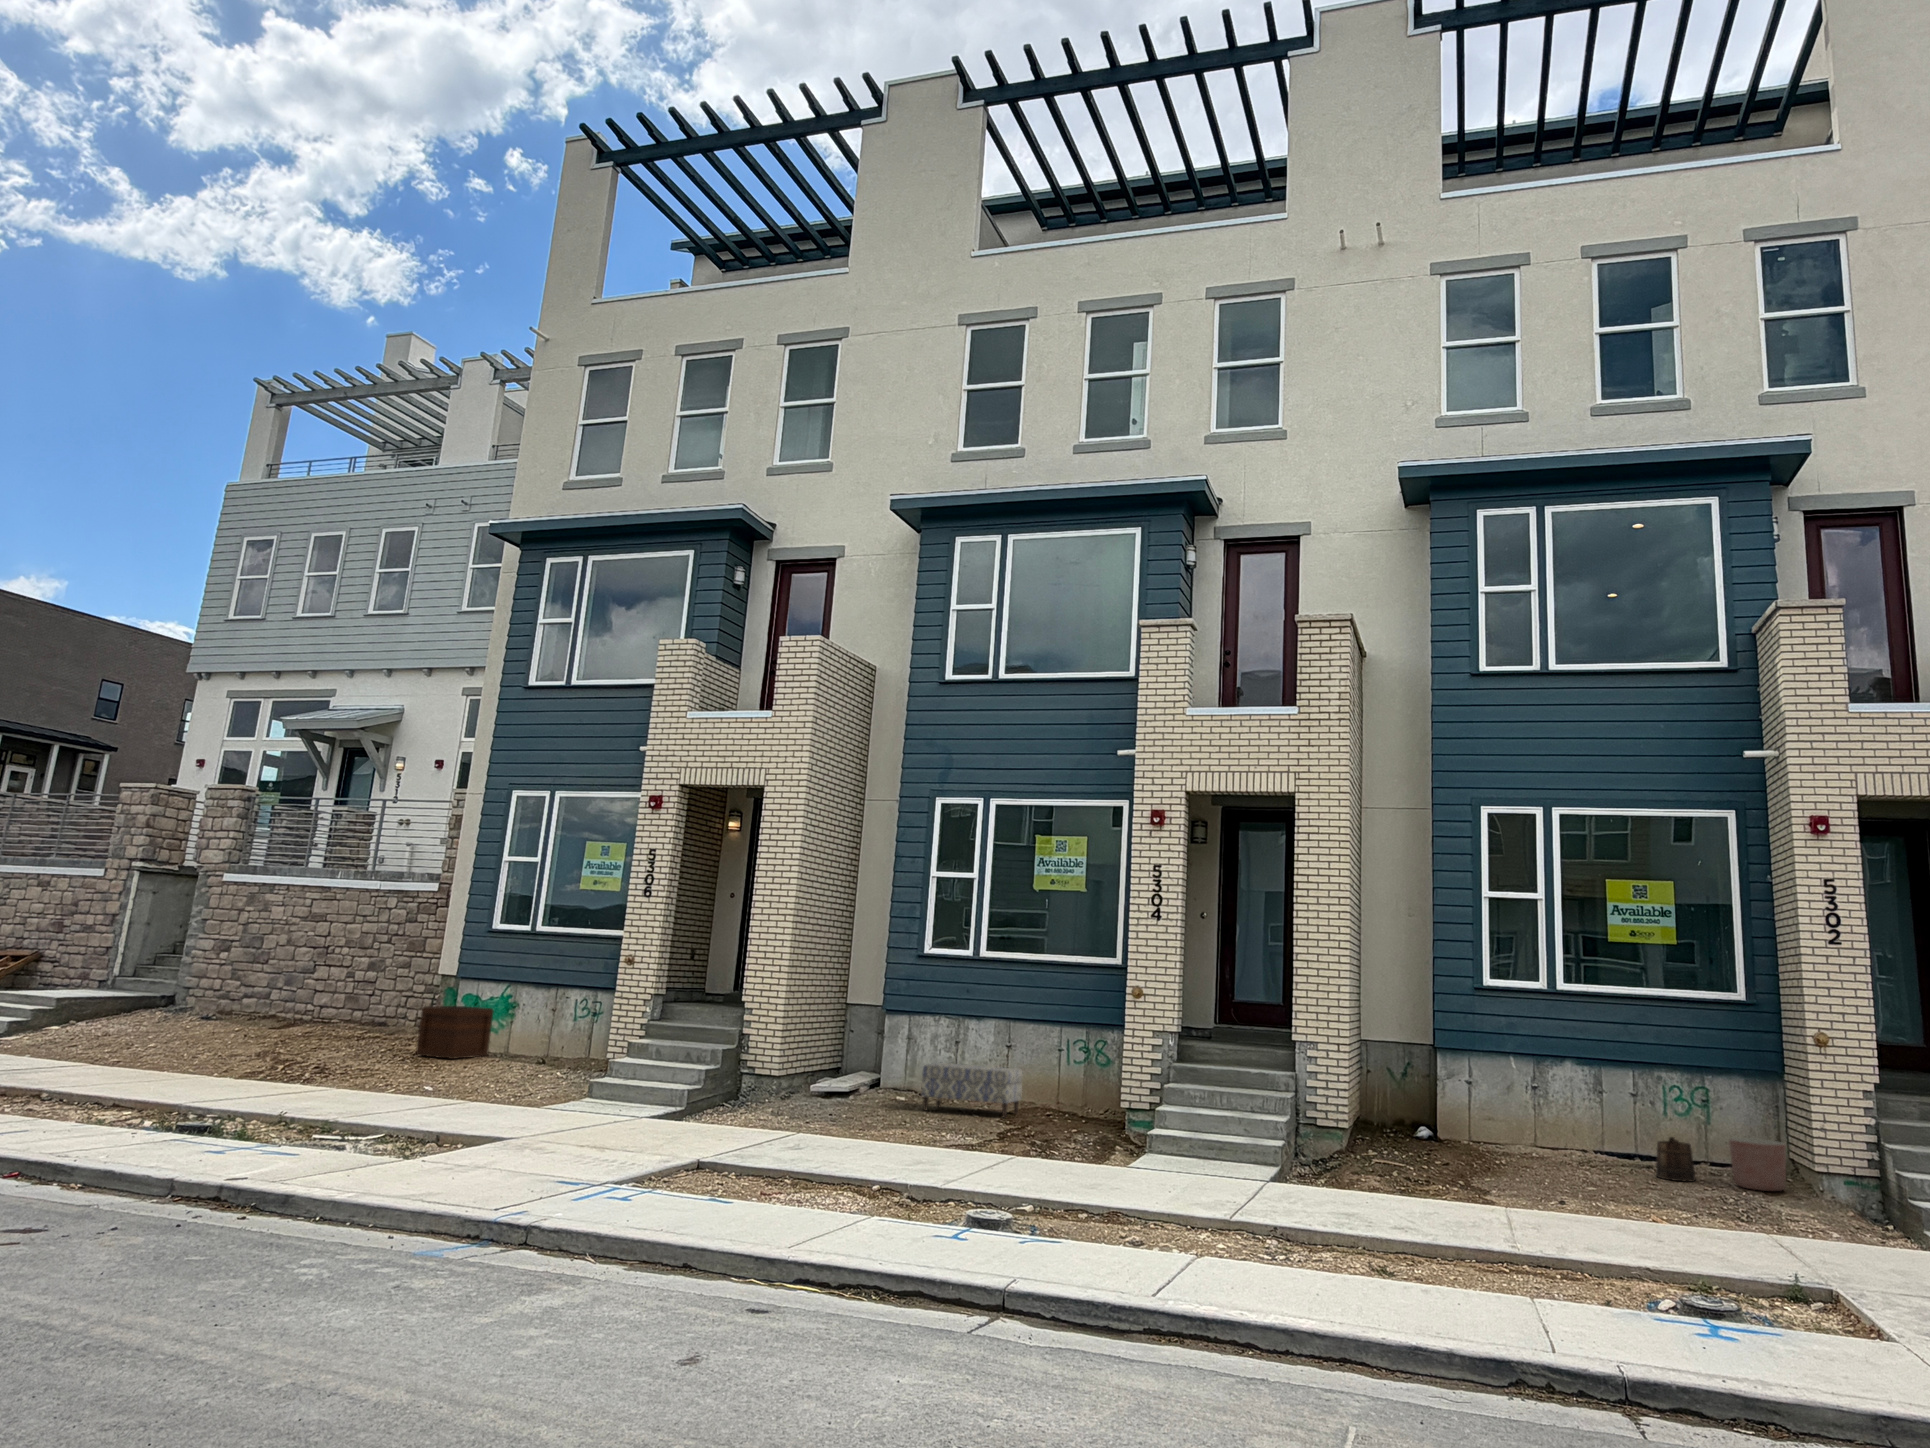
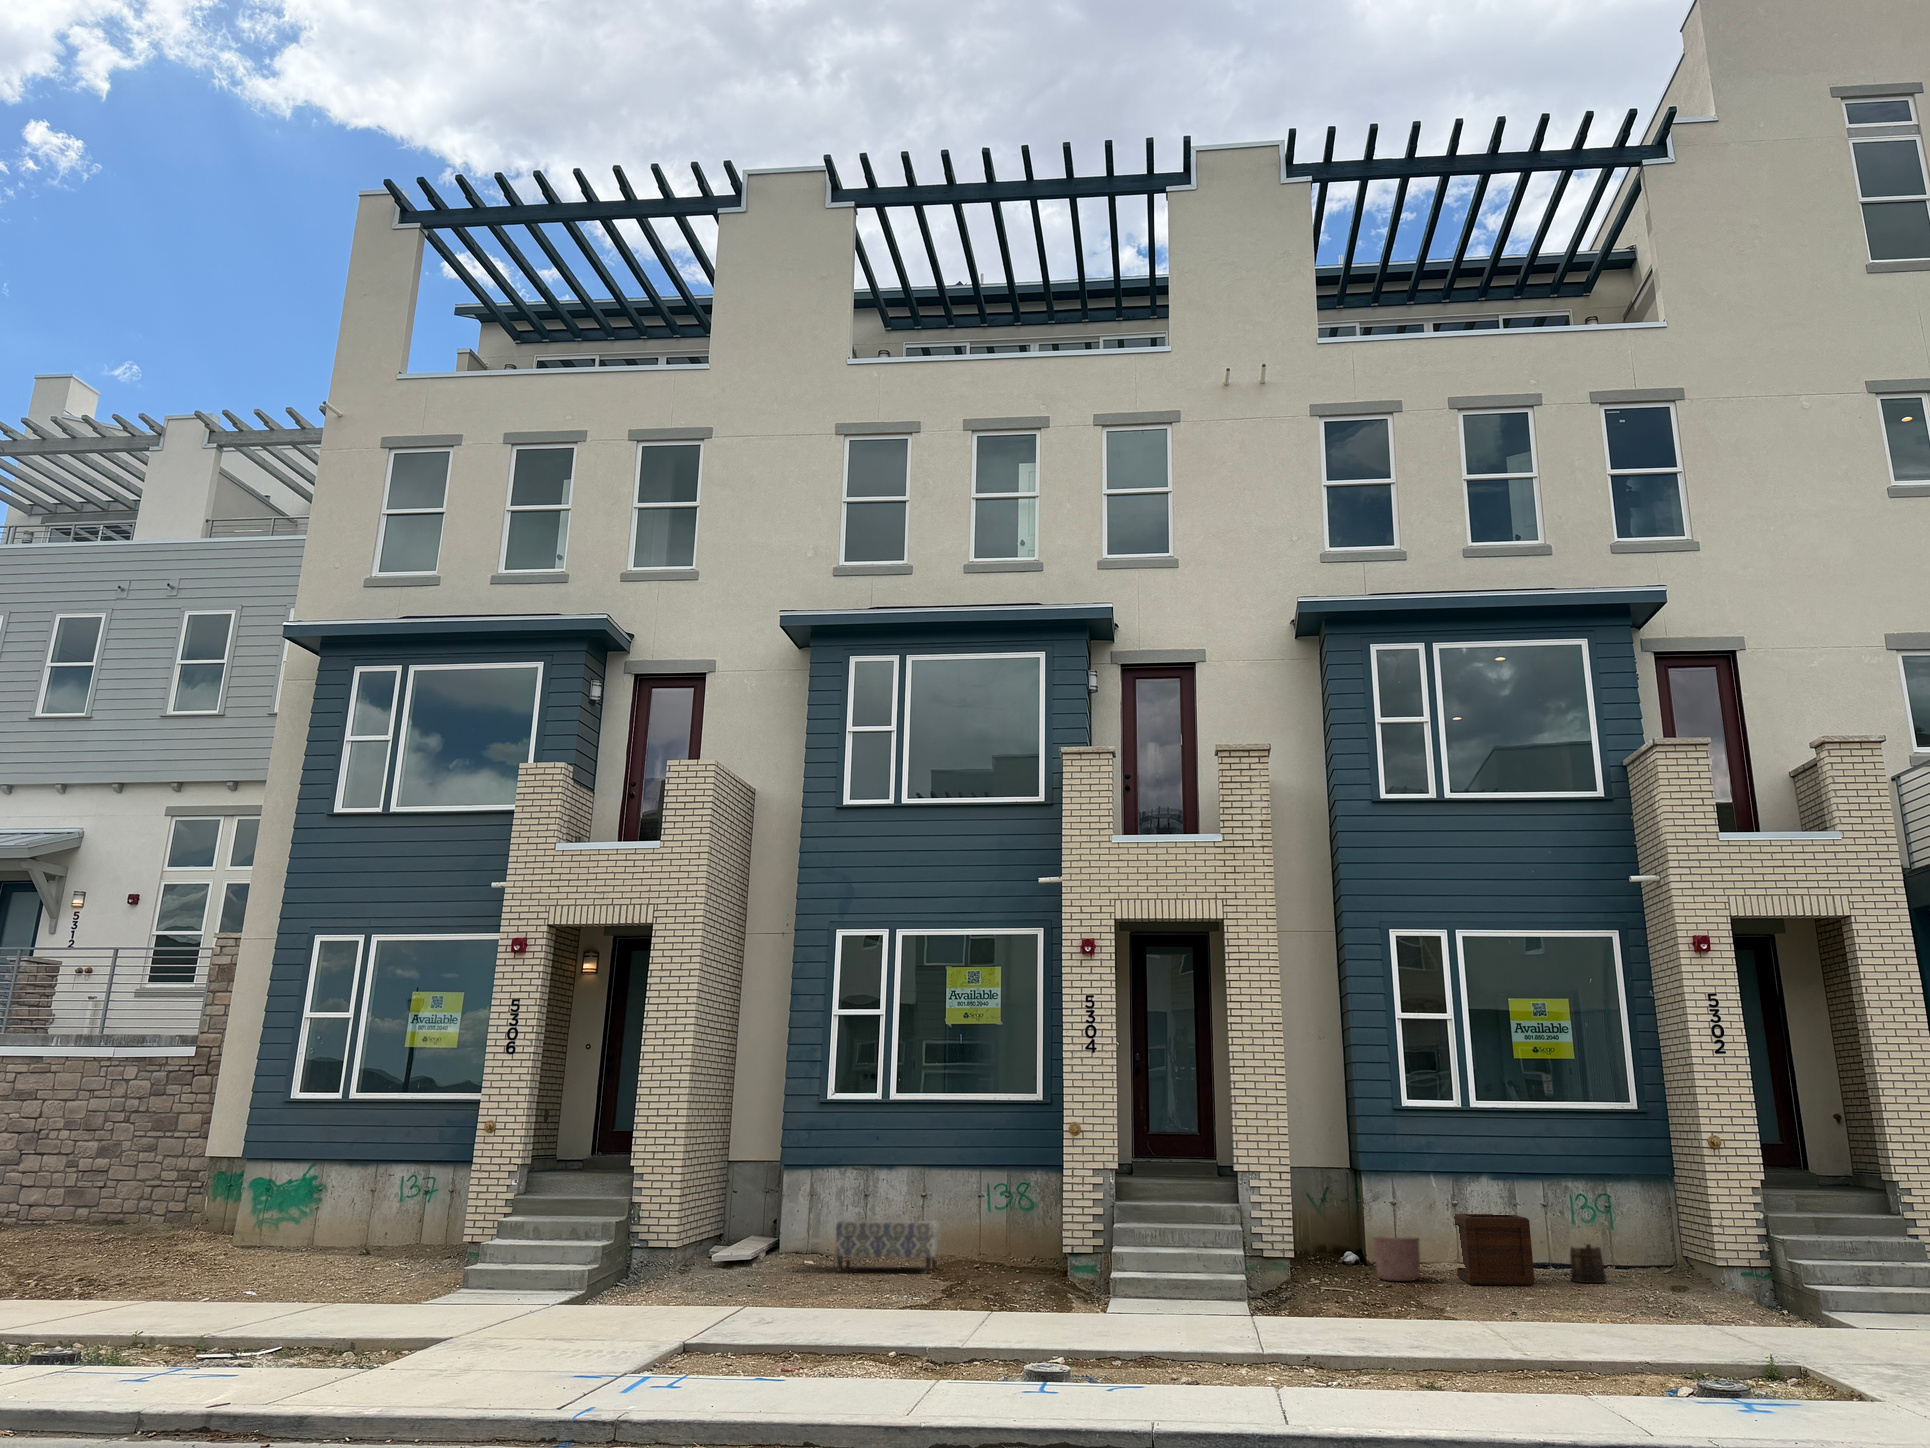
wooden crate: present [416,1006,493,1059] -> present [1453,1214,1535,1285]
planter: present [1729,1138,1786,1191] -> present [1373,1235,1420,1281]

